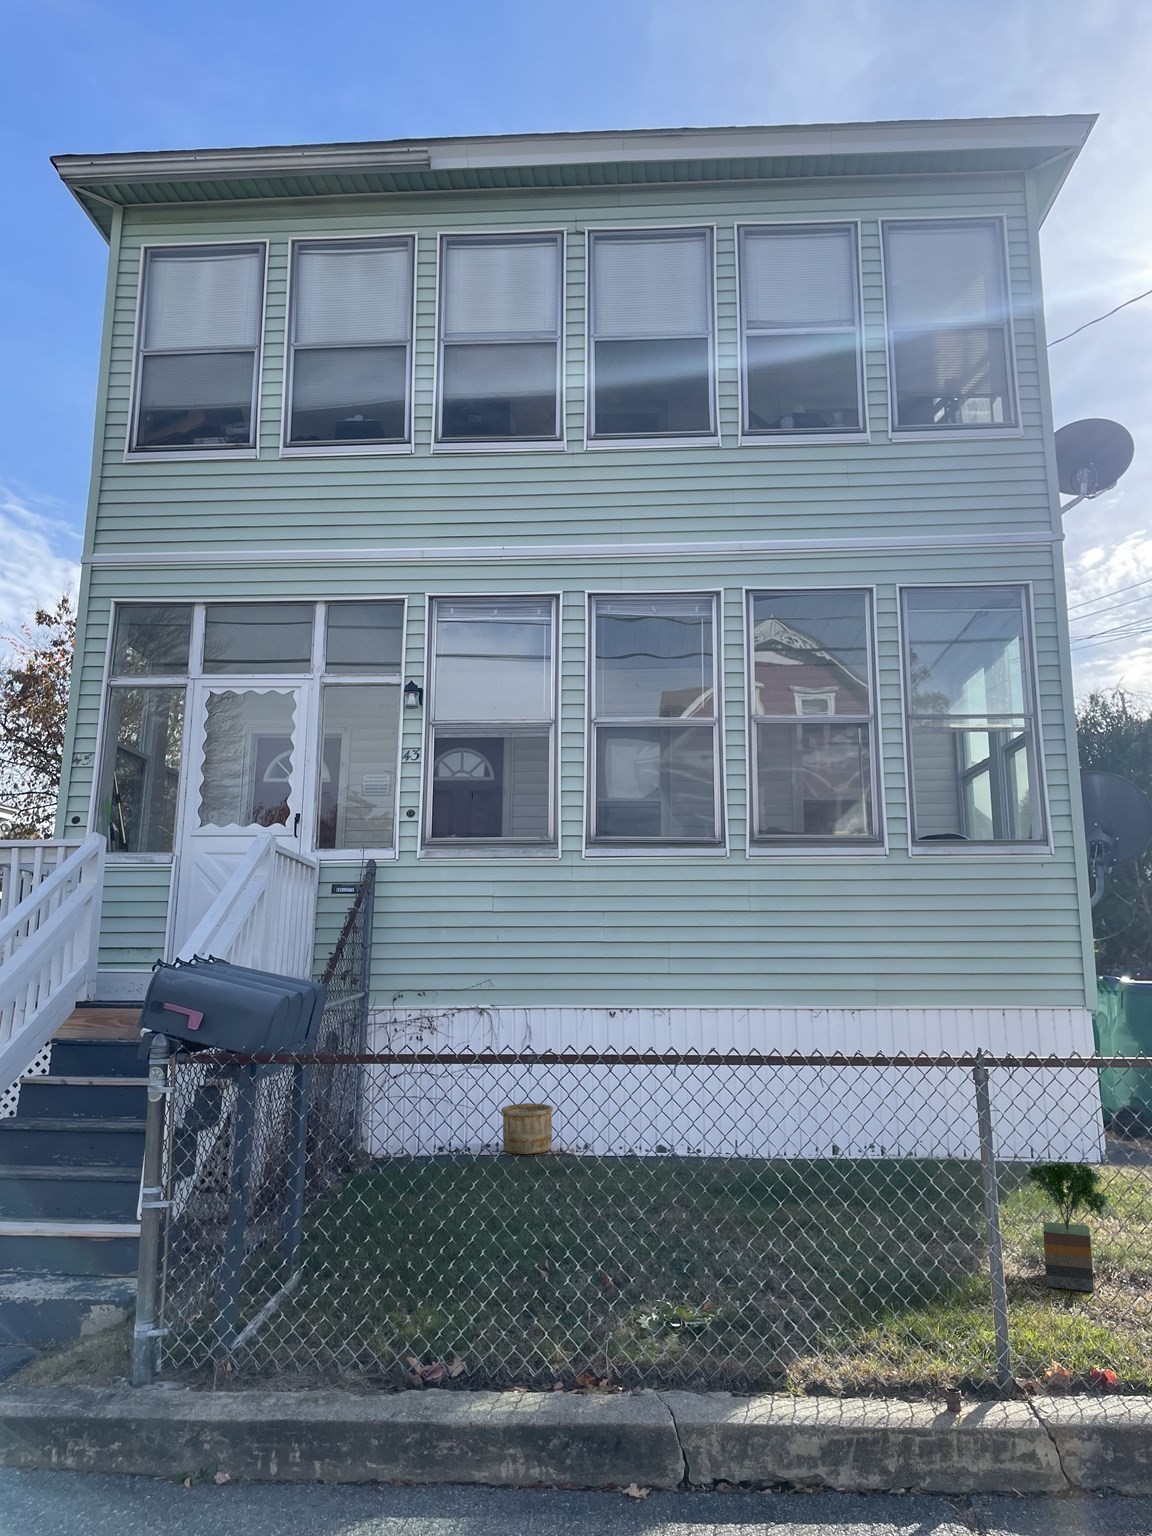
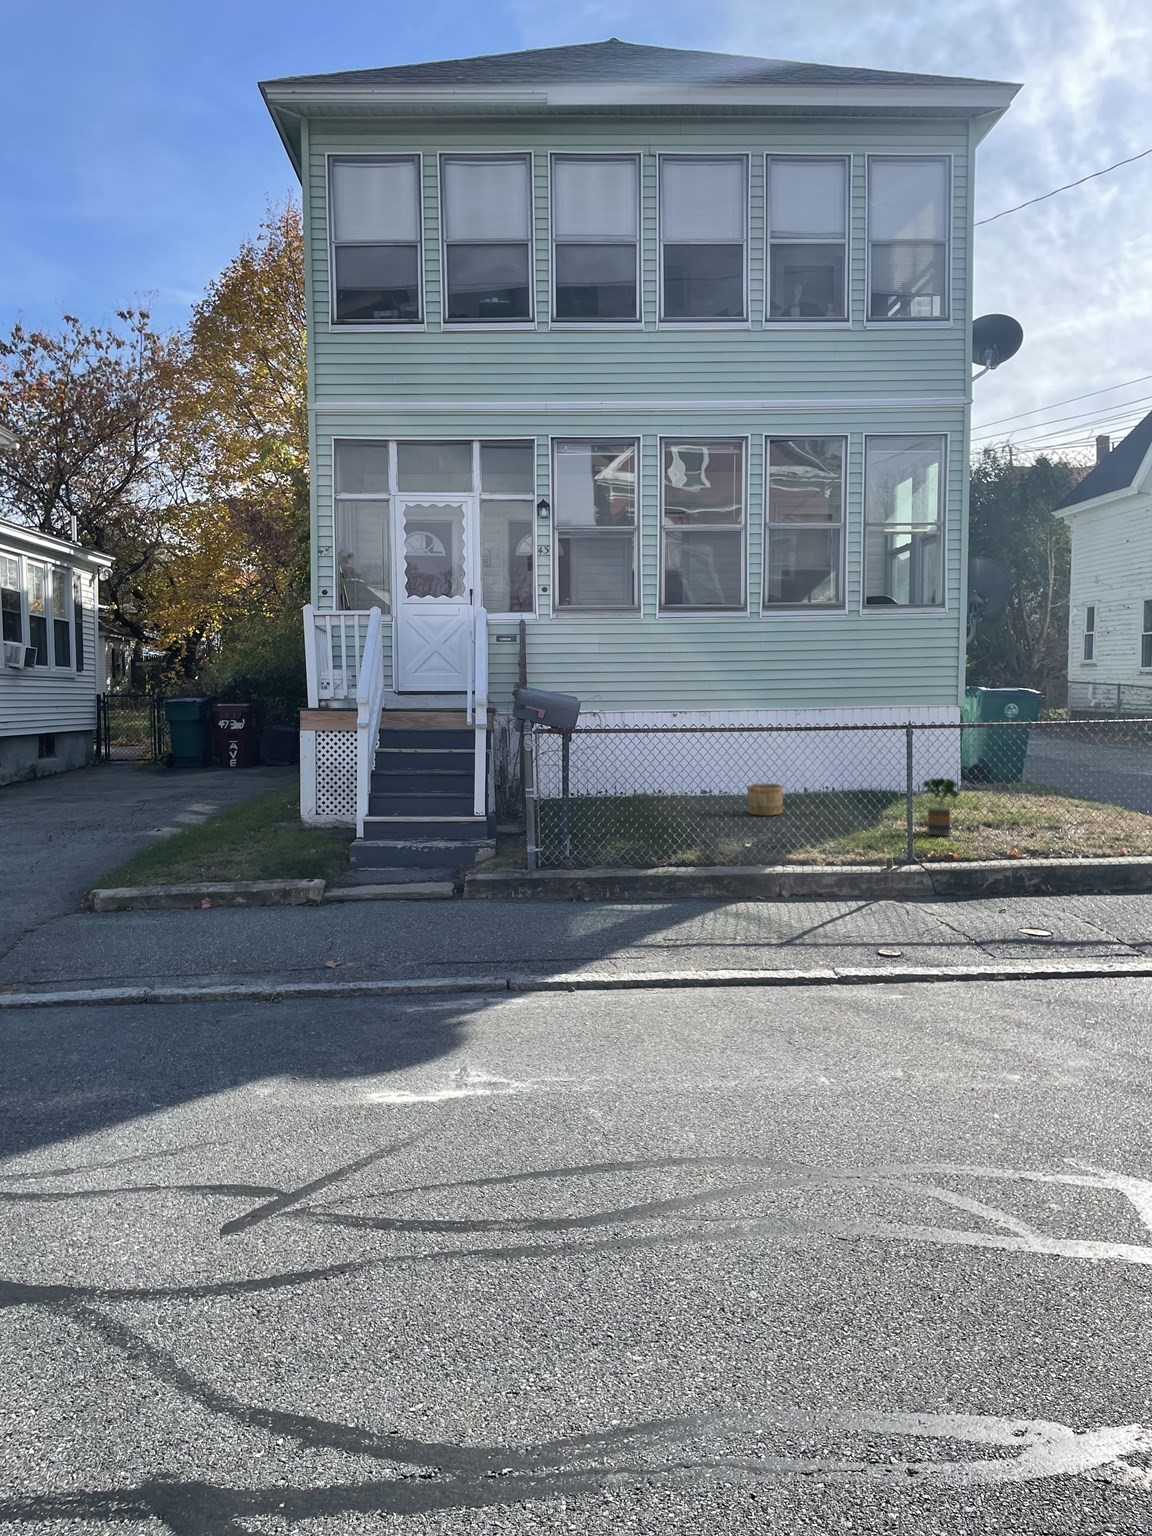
wooden bucket: present [501,1103,553,1154] -> present [747,784,783,816]

